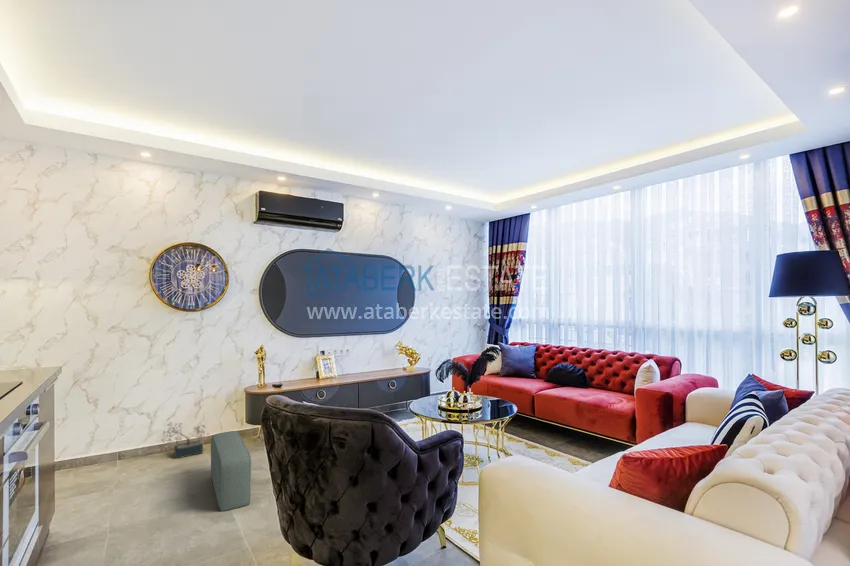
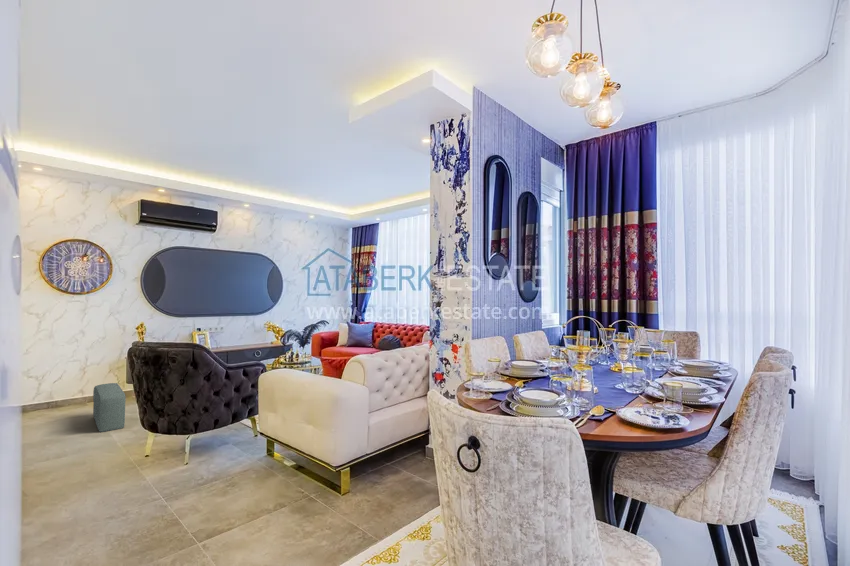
decorative plant: present [163,423,205,458] -> none [50,382,94,411]

